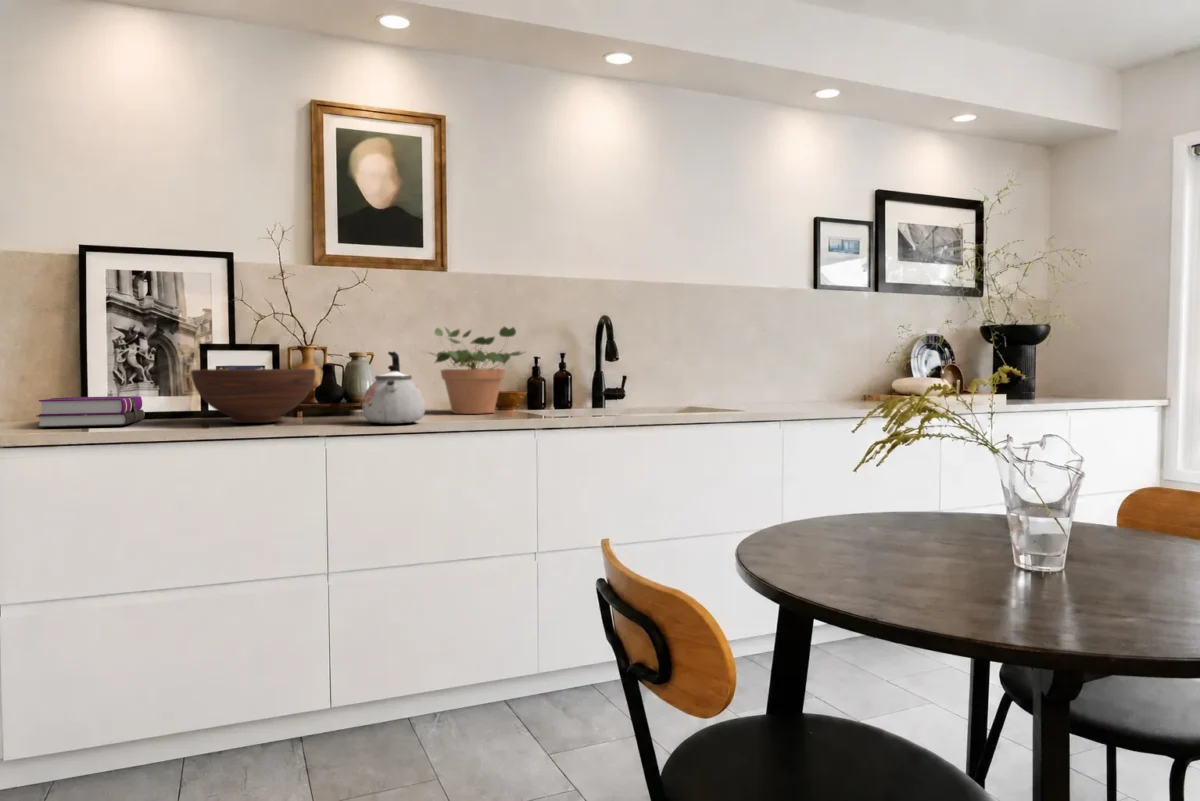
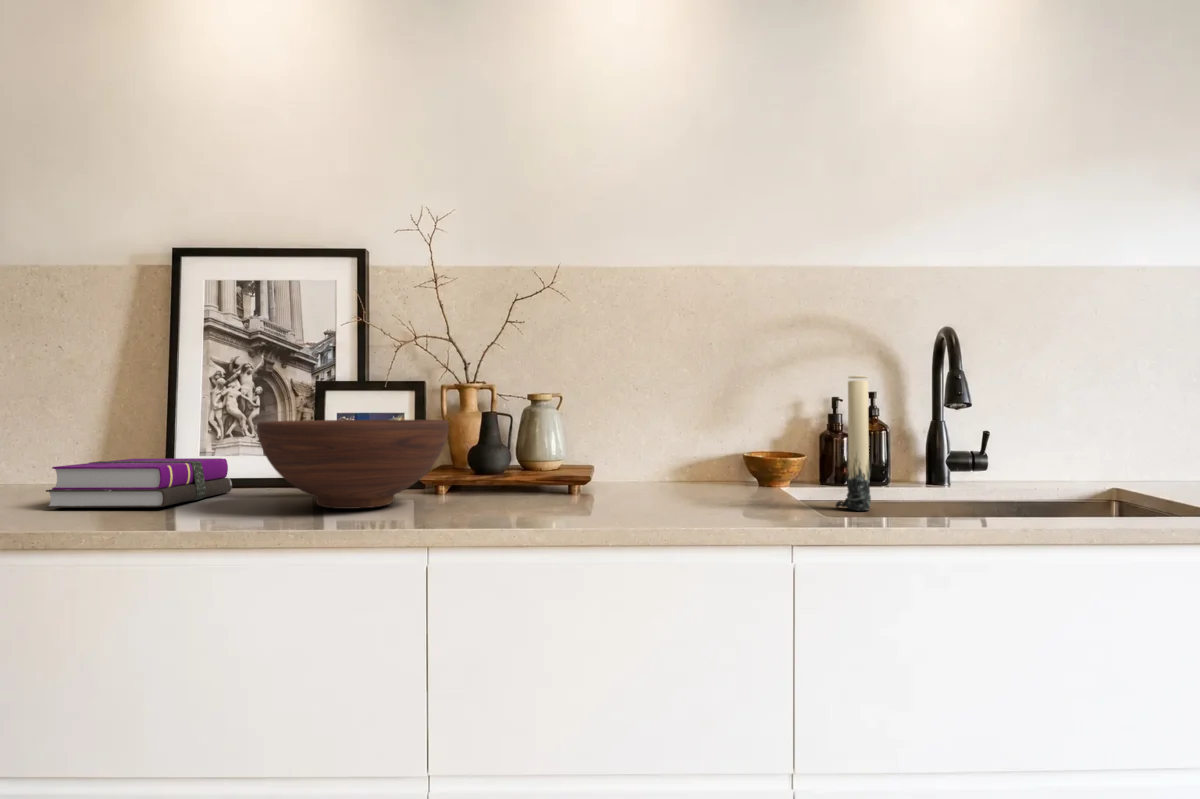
potted plant: present [432,327,523,414] -> none [638,346,812,495]
candle: none [543,344,562,417] -> present [836,376,871,510]
kettle: present [362,352,425,424] -> none [508,391,615,519]

